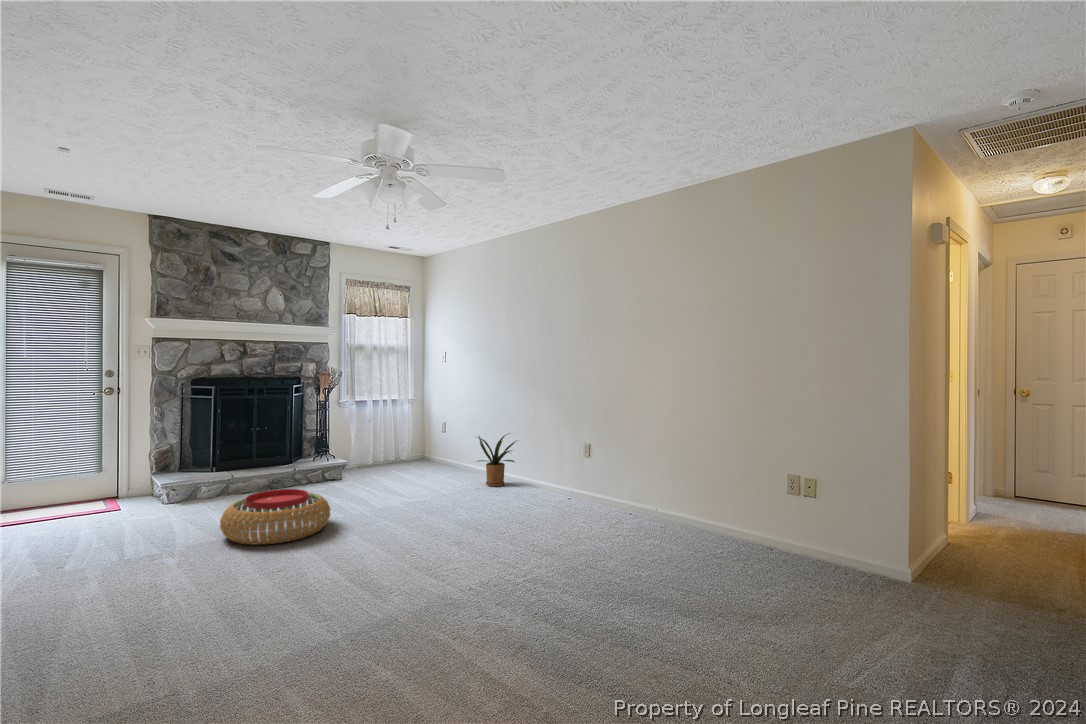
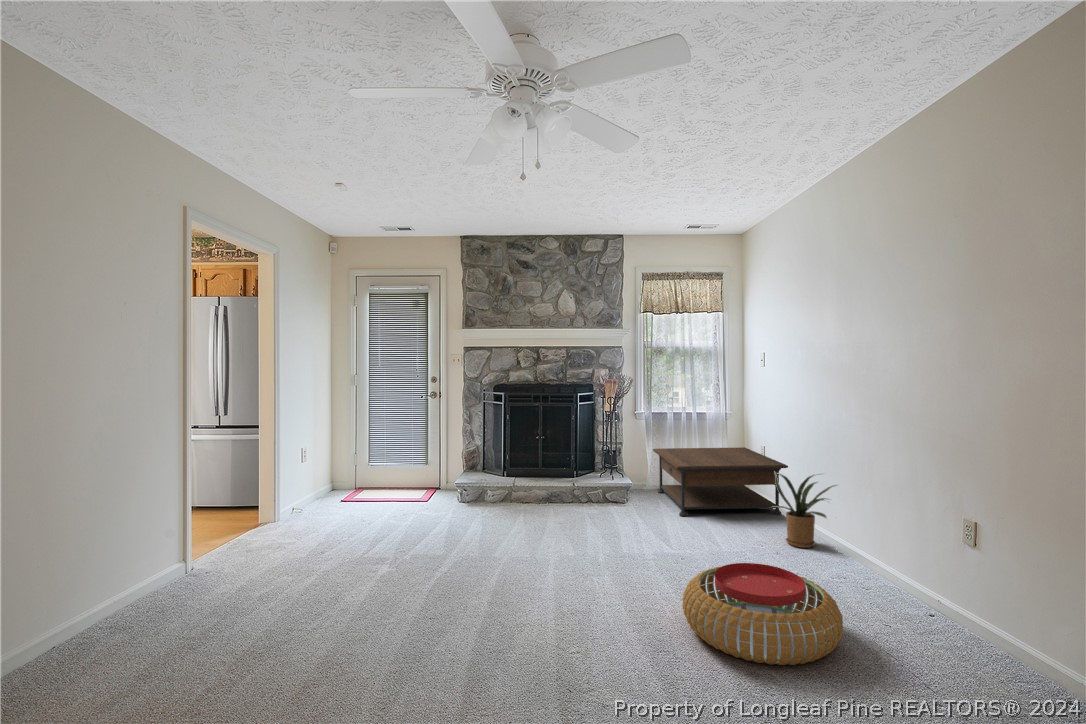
coffee table: none [359,427,474,482] -> present [653,447,788,516]
pouf: present [220,489,330,545] -> present [683,563,843,665]

